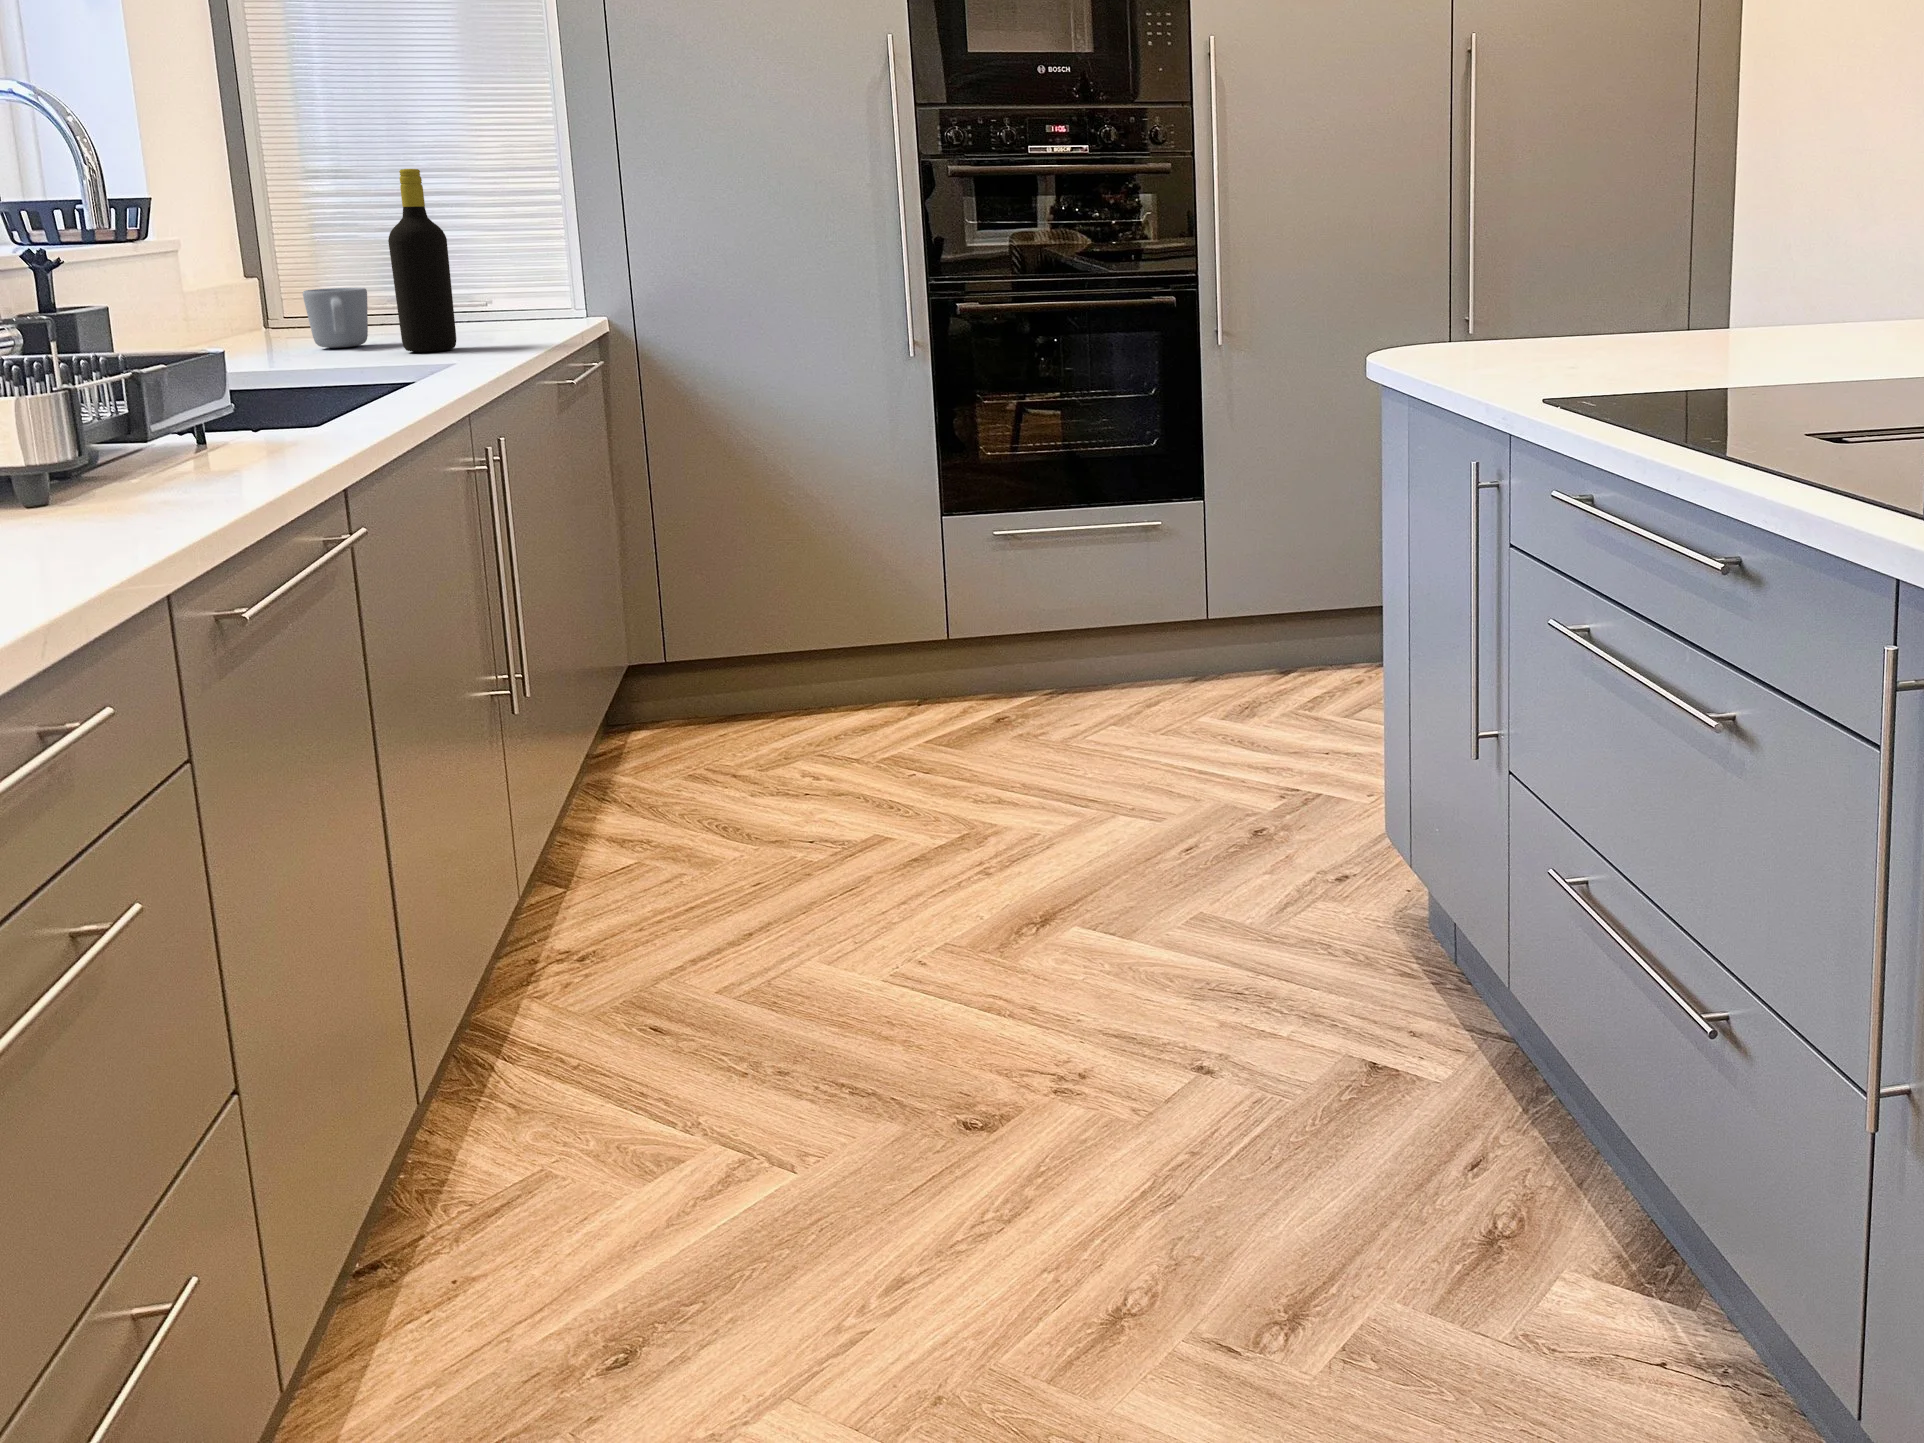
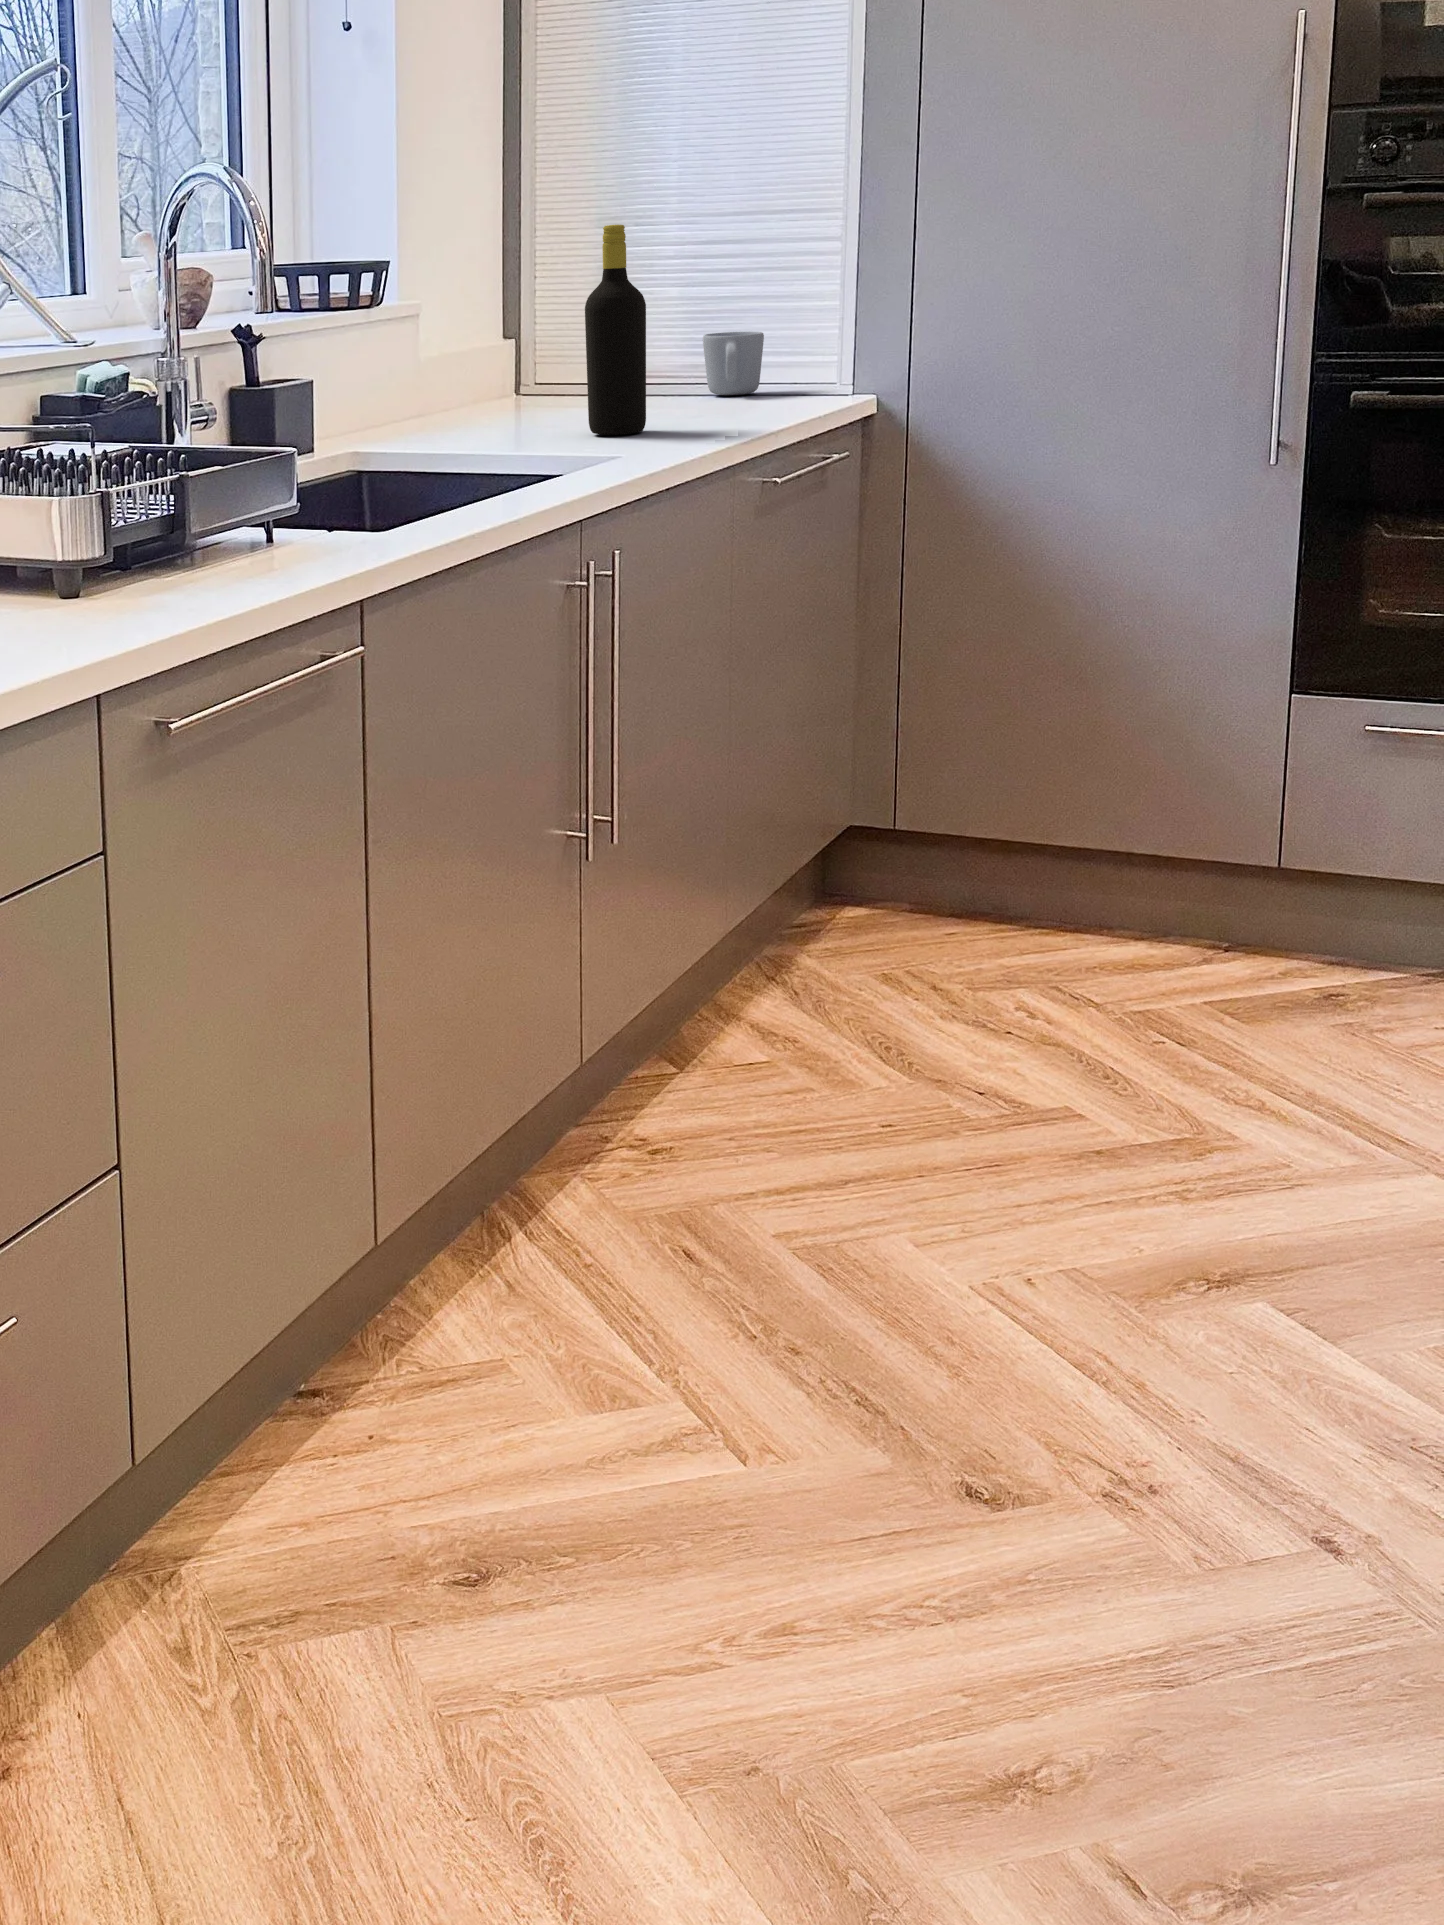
mug: present [303,288,368,348] -> present [703,331,764,395]

